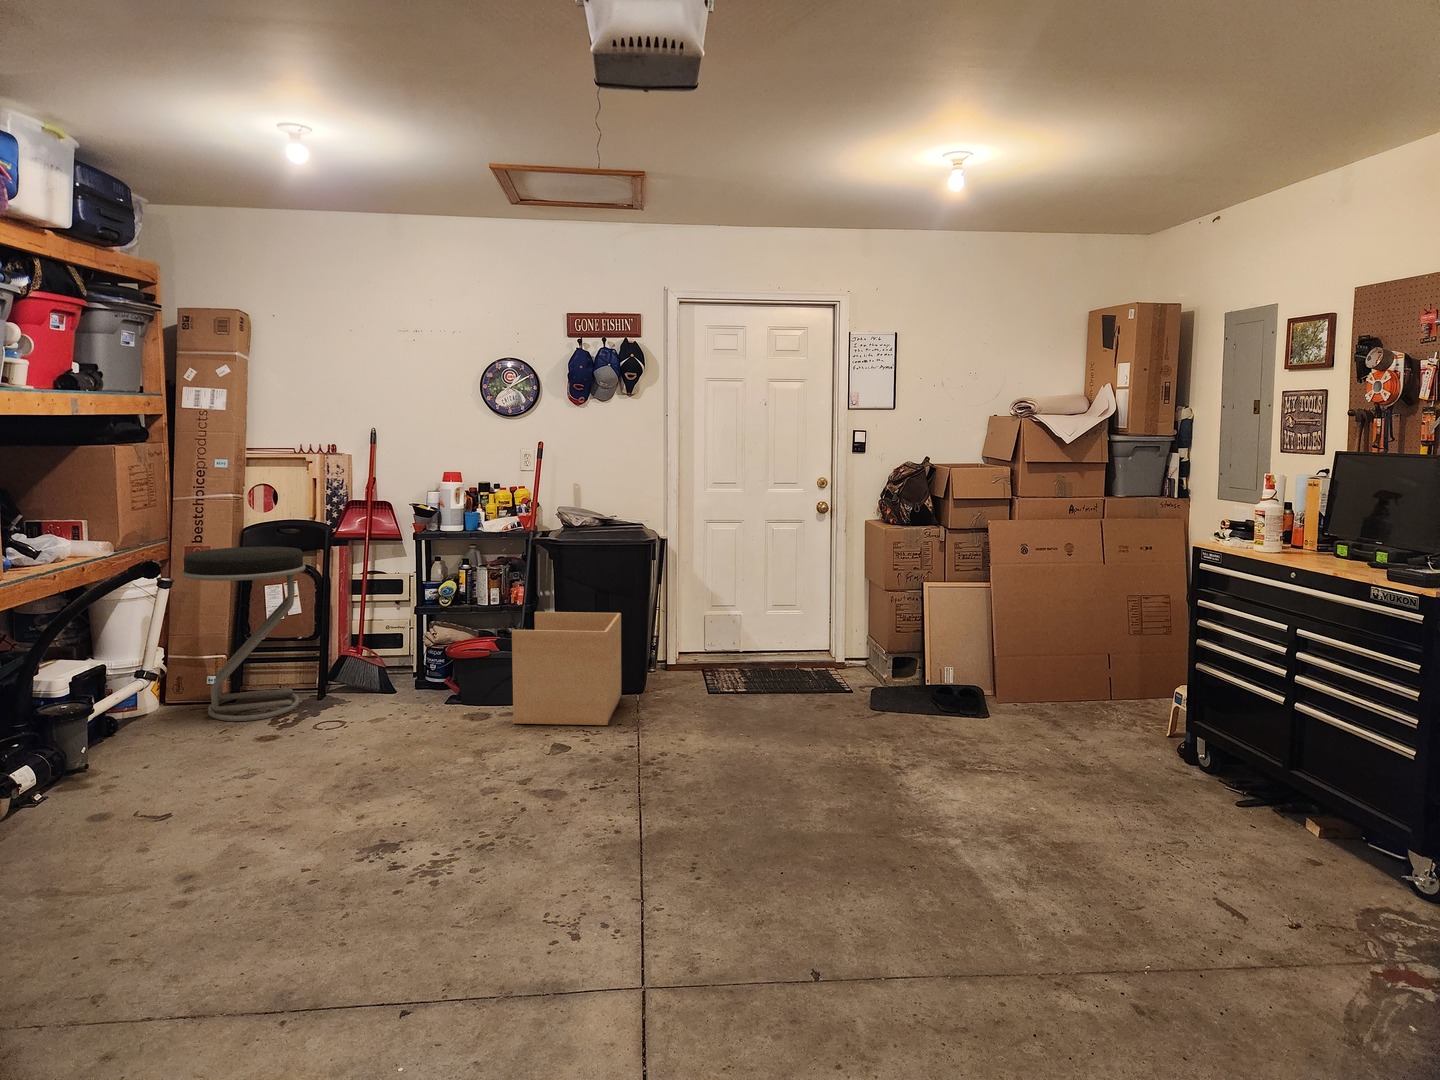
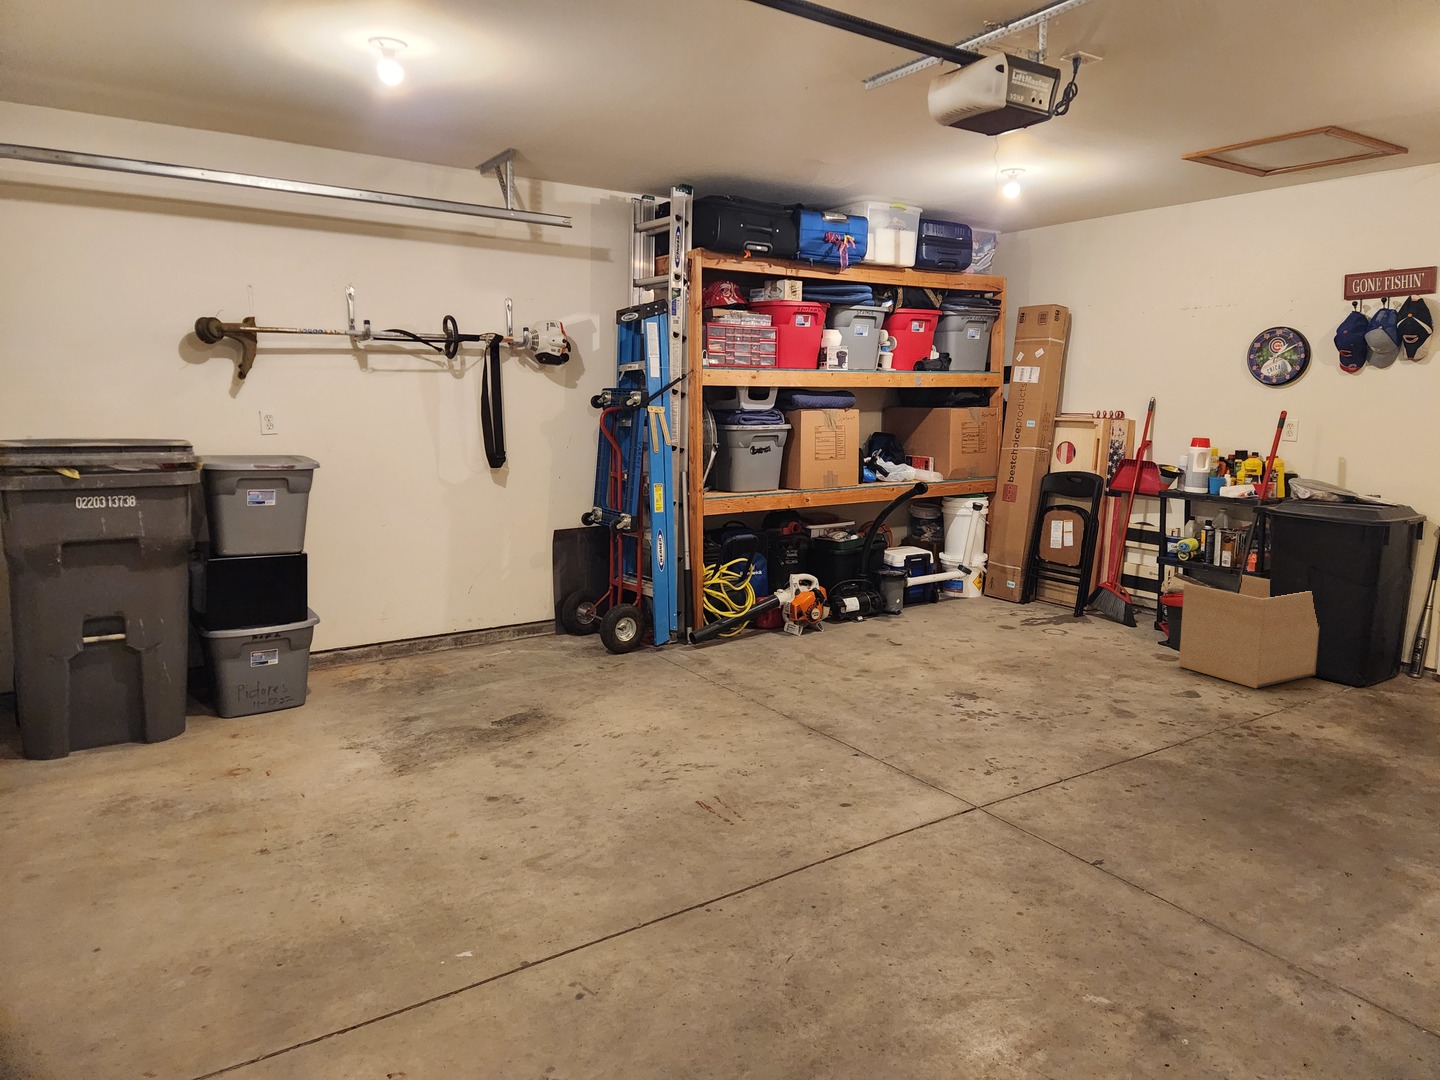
stool: present [181,547,306,721] -> none [983,489,1071,620]

